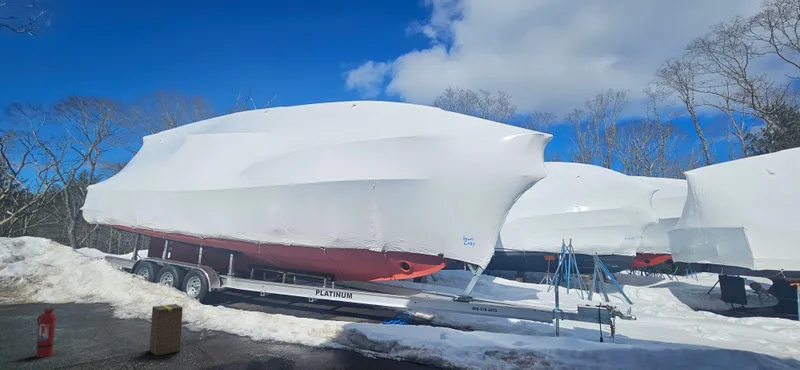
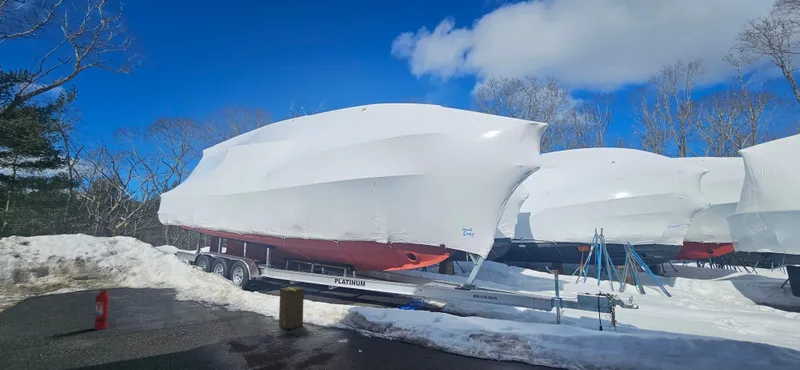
cardboard box: present [149,304,183,355] -> present [279,287,304,329]

